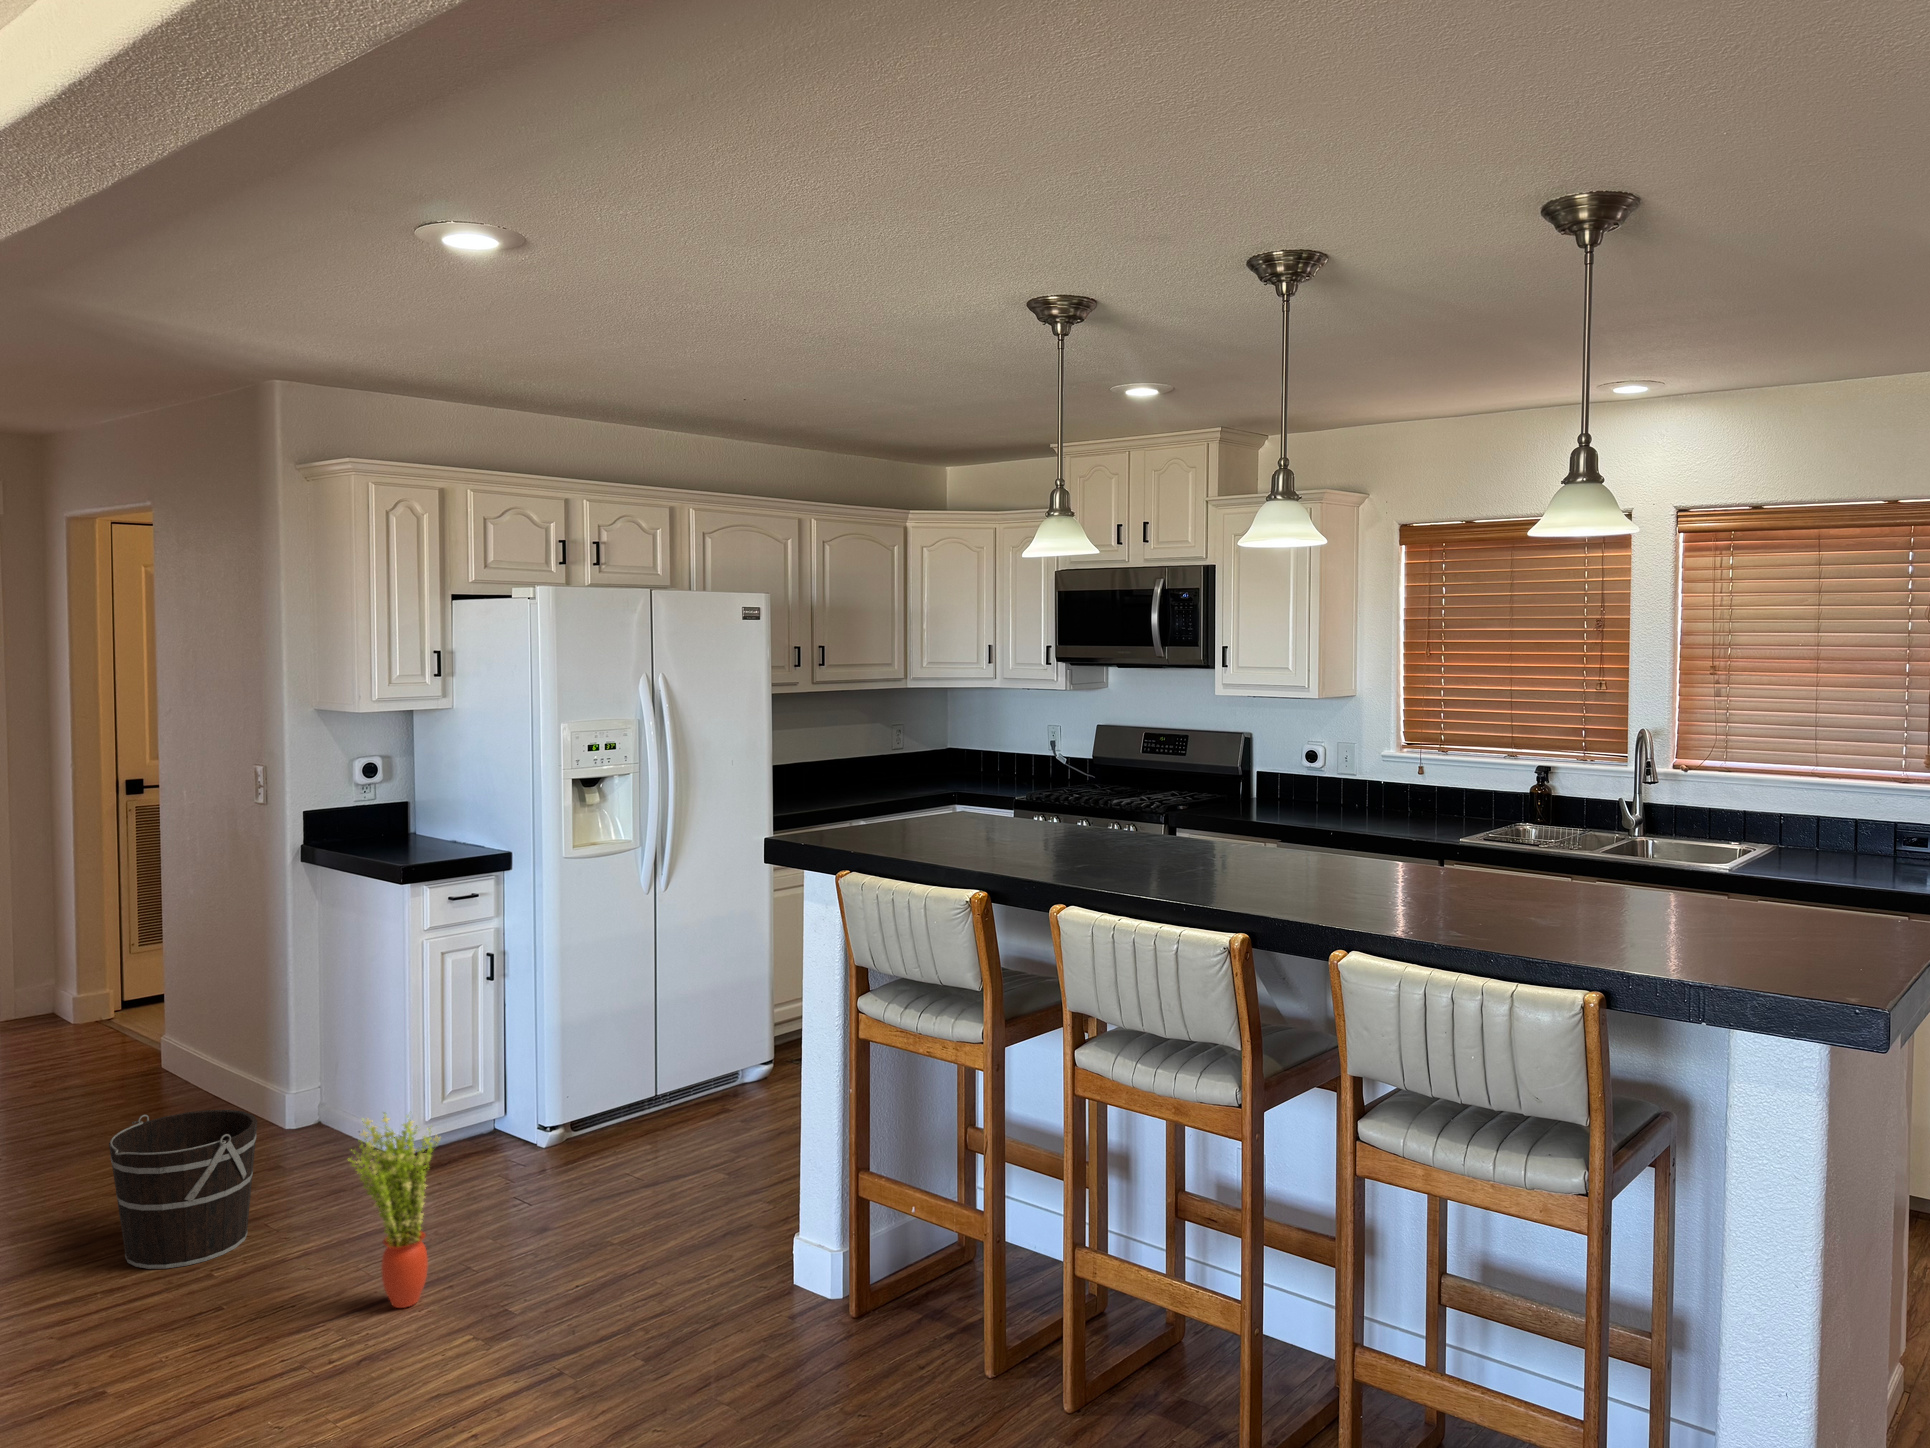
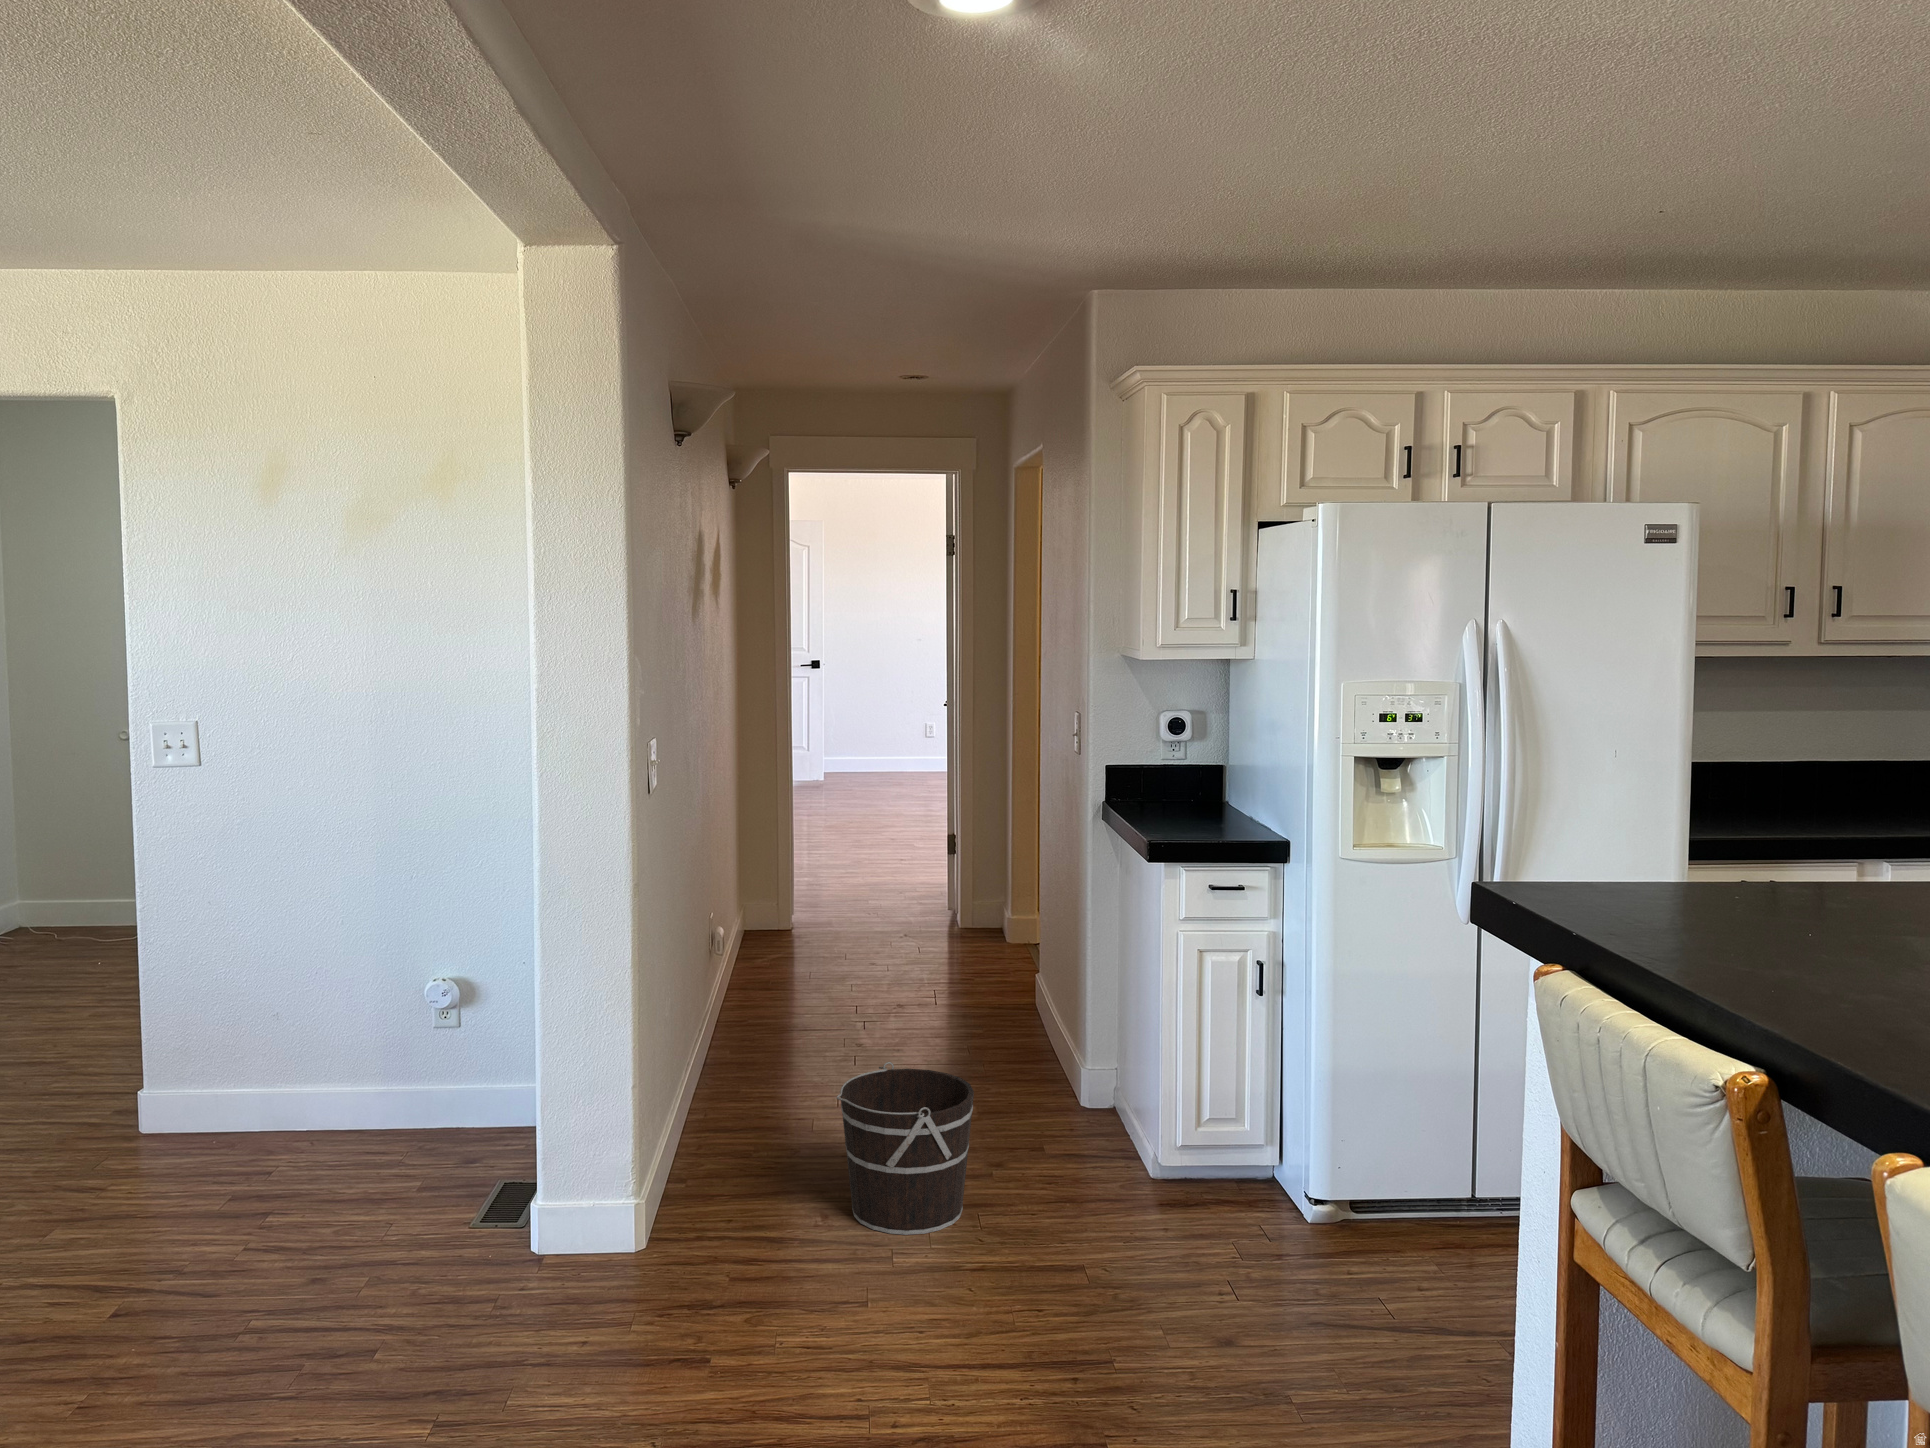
potted plant: present [349,1113,440,1308] -> none [957,1139,1058,1383]

